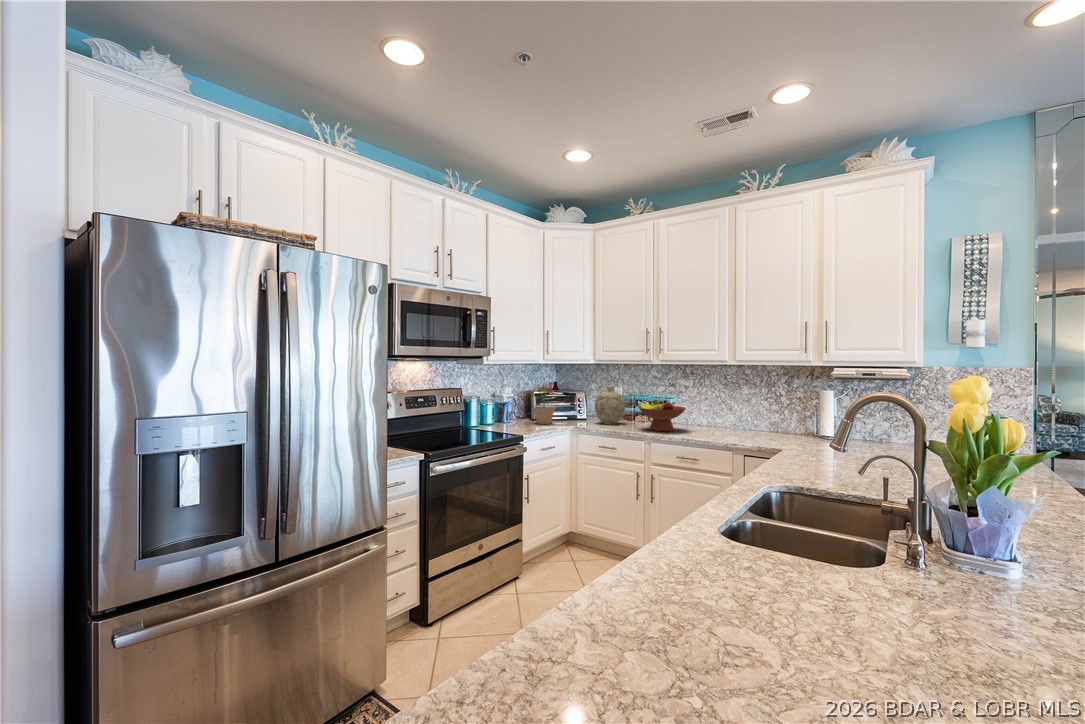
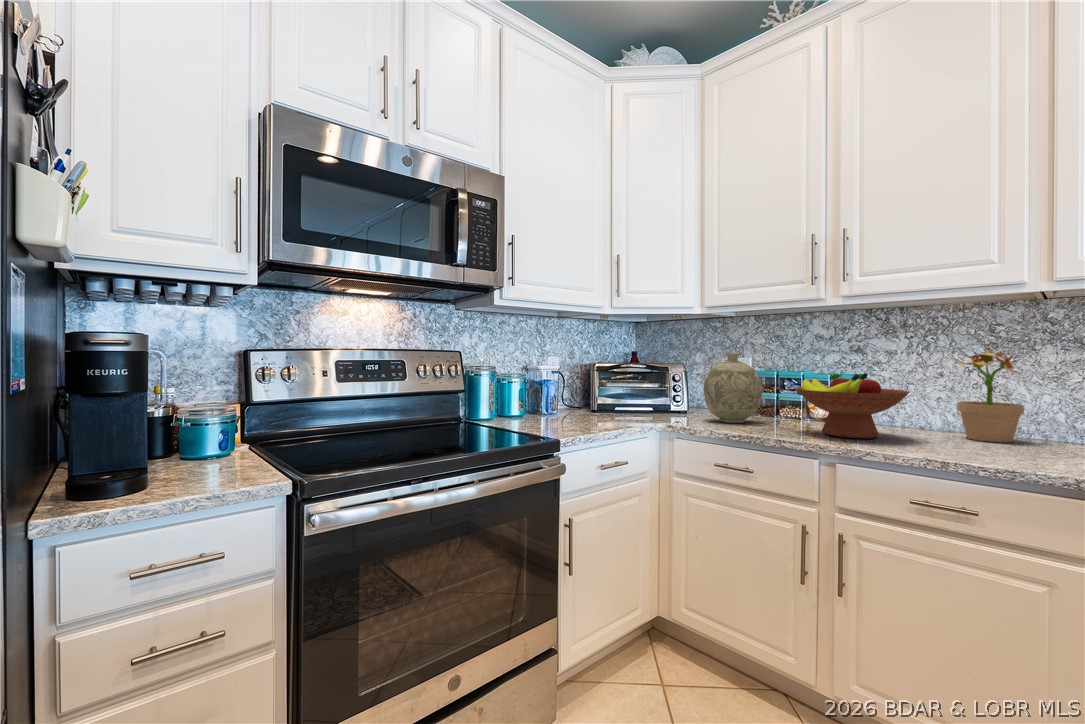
potted plant: present [533,386,555,424] -> present [957,346,1024,442]

